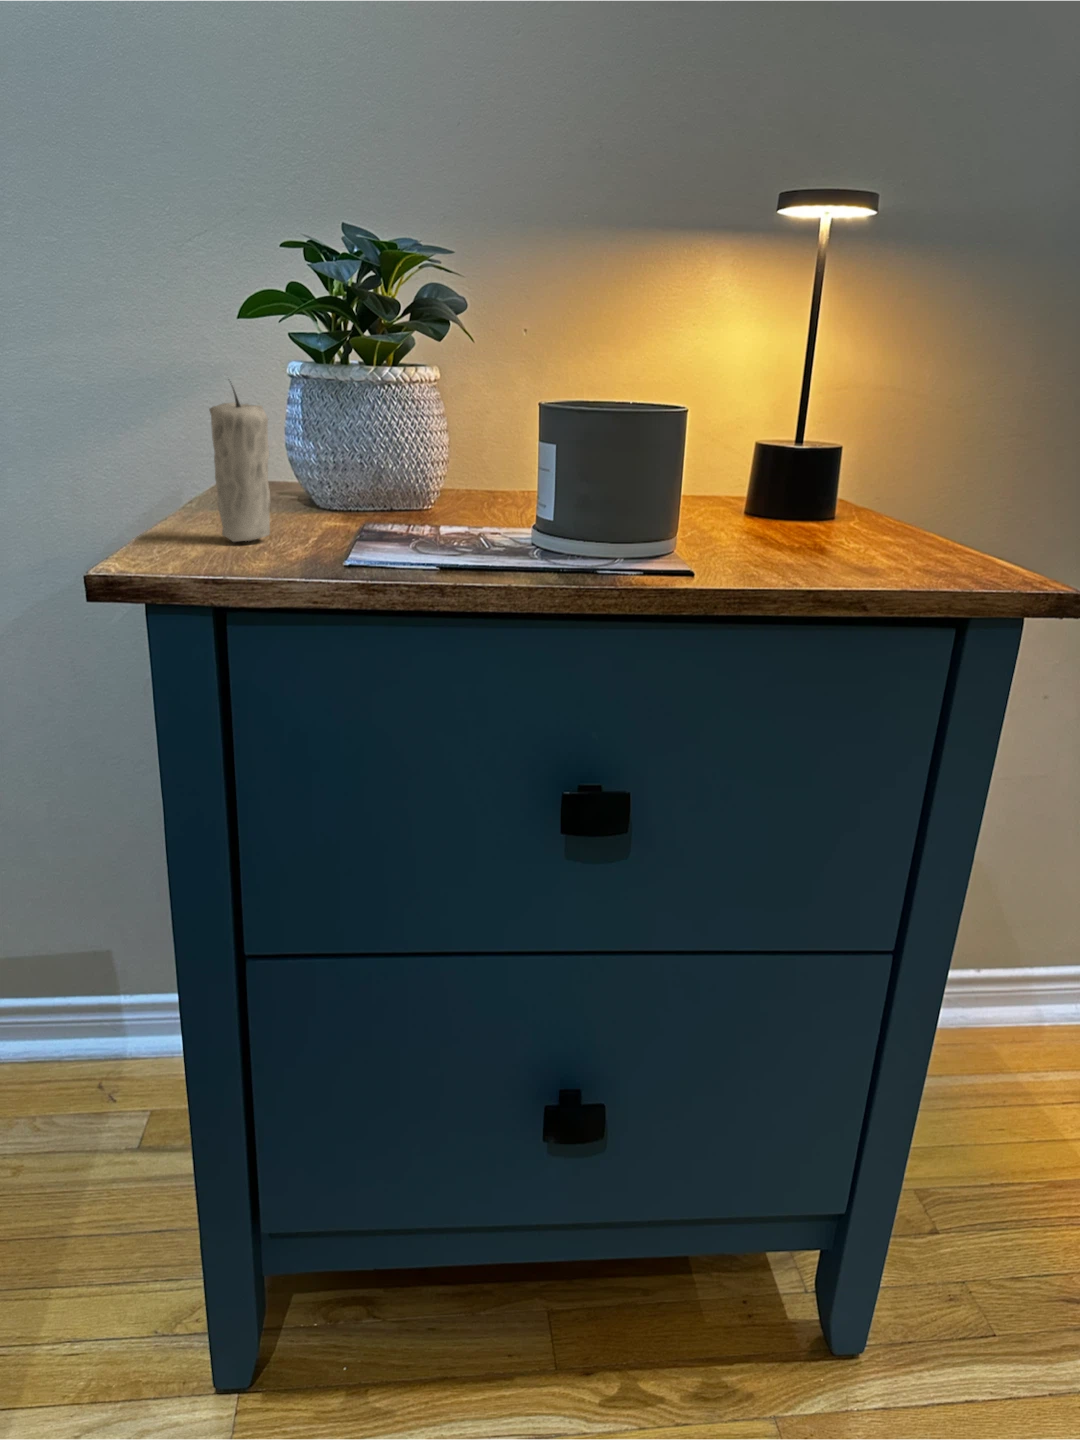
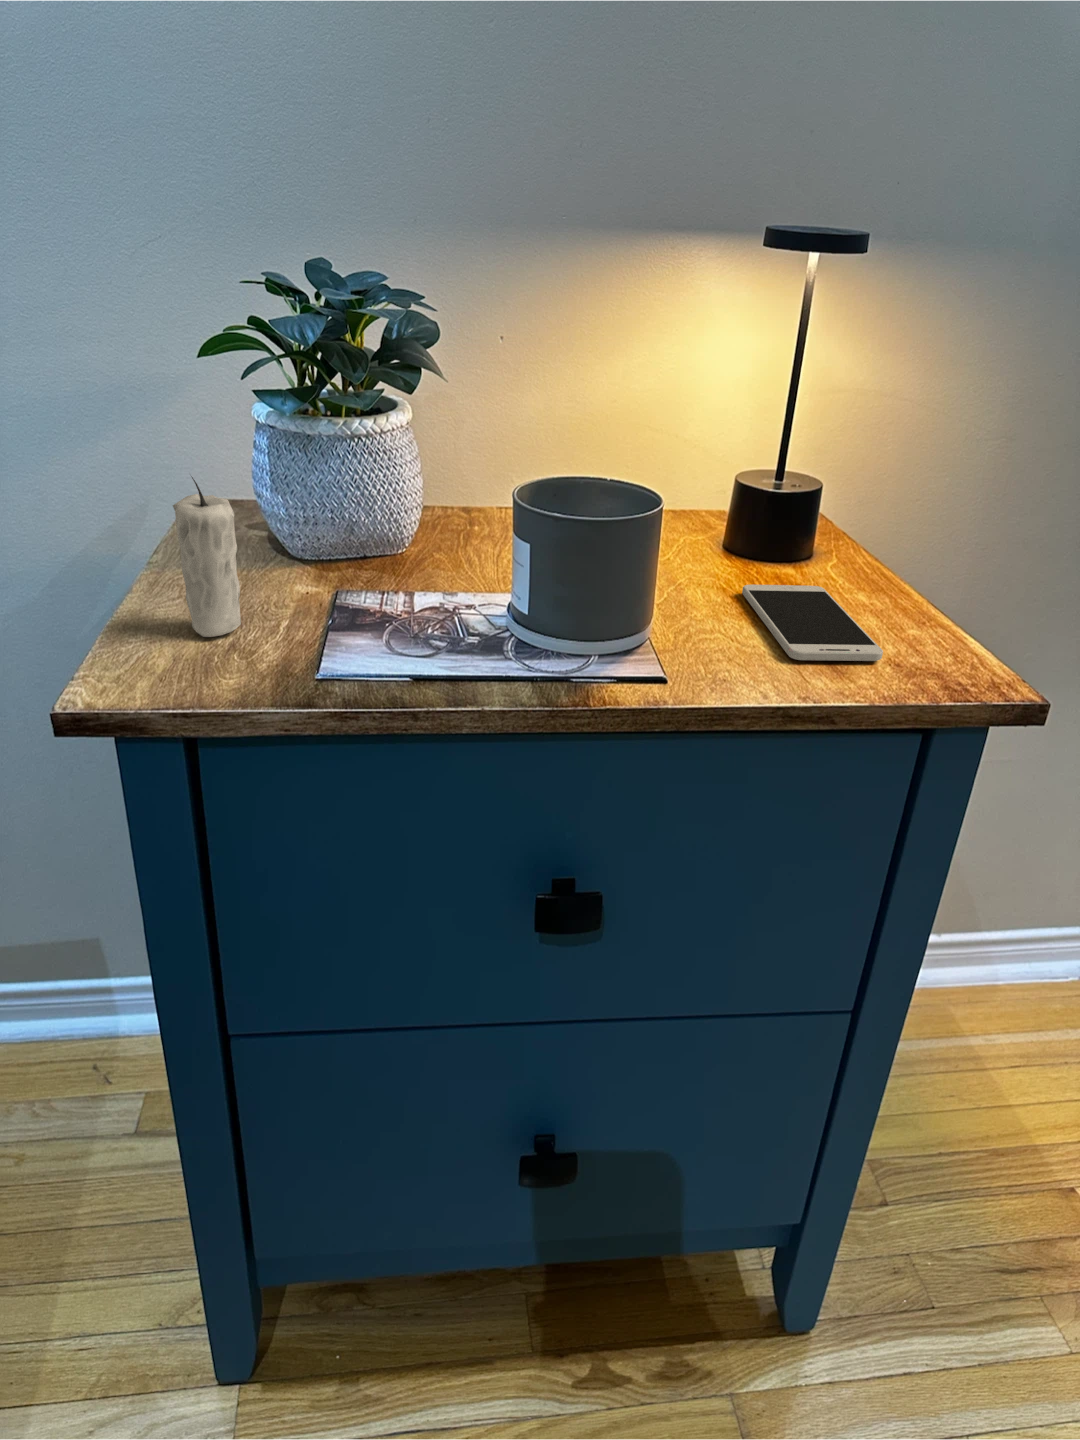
smartphone: none [765,526,909,567] -> present [742,585,883,661]

